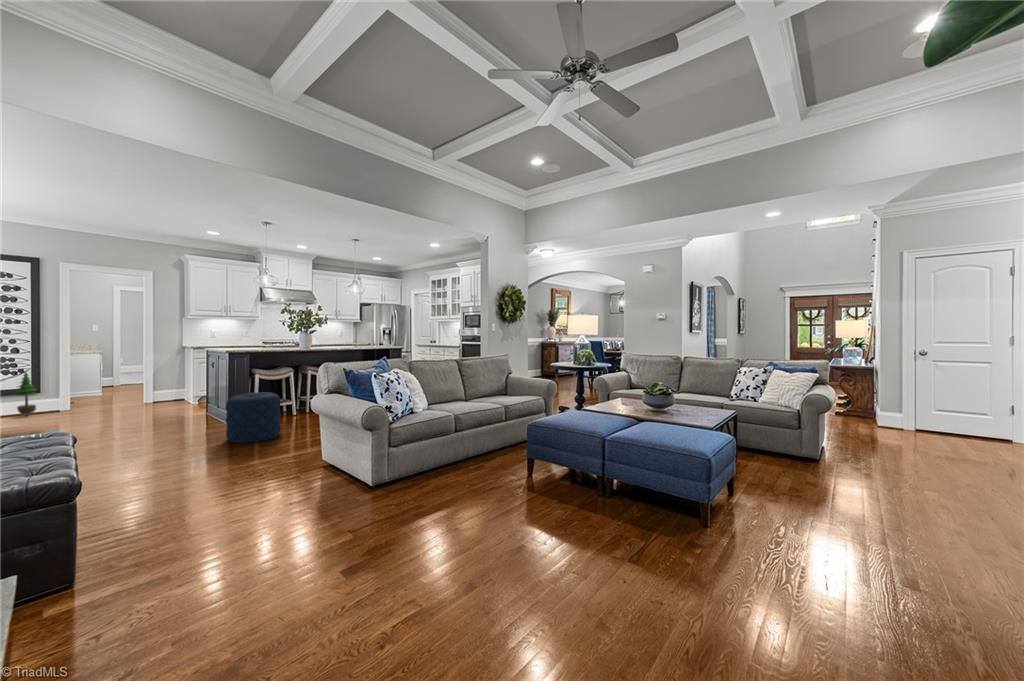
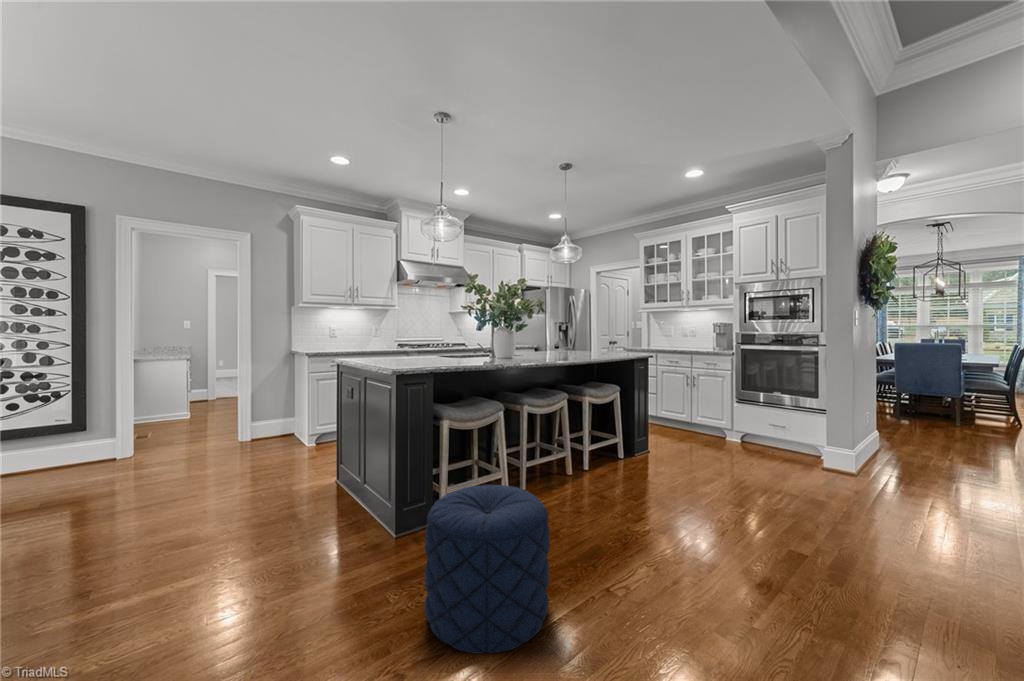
potted tree: present [16,372,37,416] -> none [41,397,80,472]

